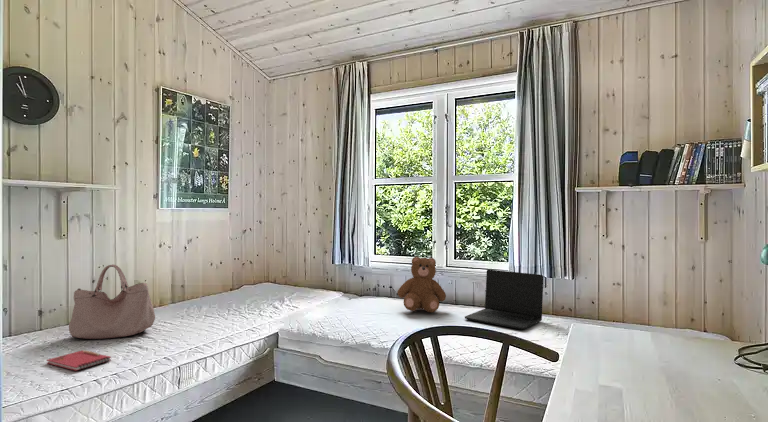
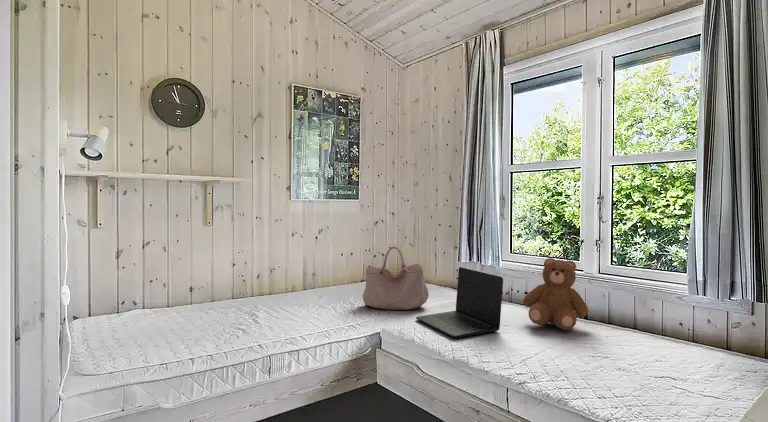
handbag: present [69,264,155,339] -> present [363,247,429,310]
laptop: present [465,269,543,329] -> present [416,267,503,338]
notebook: present [47,350,111,371] -> none [161,330,207,351]

